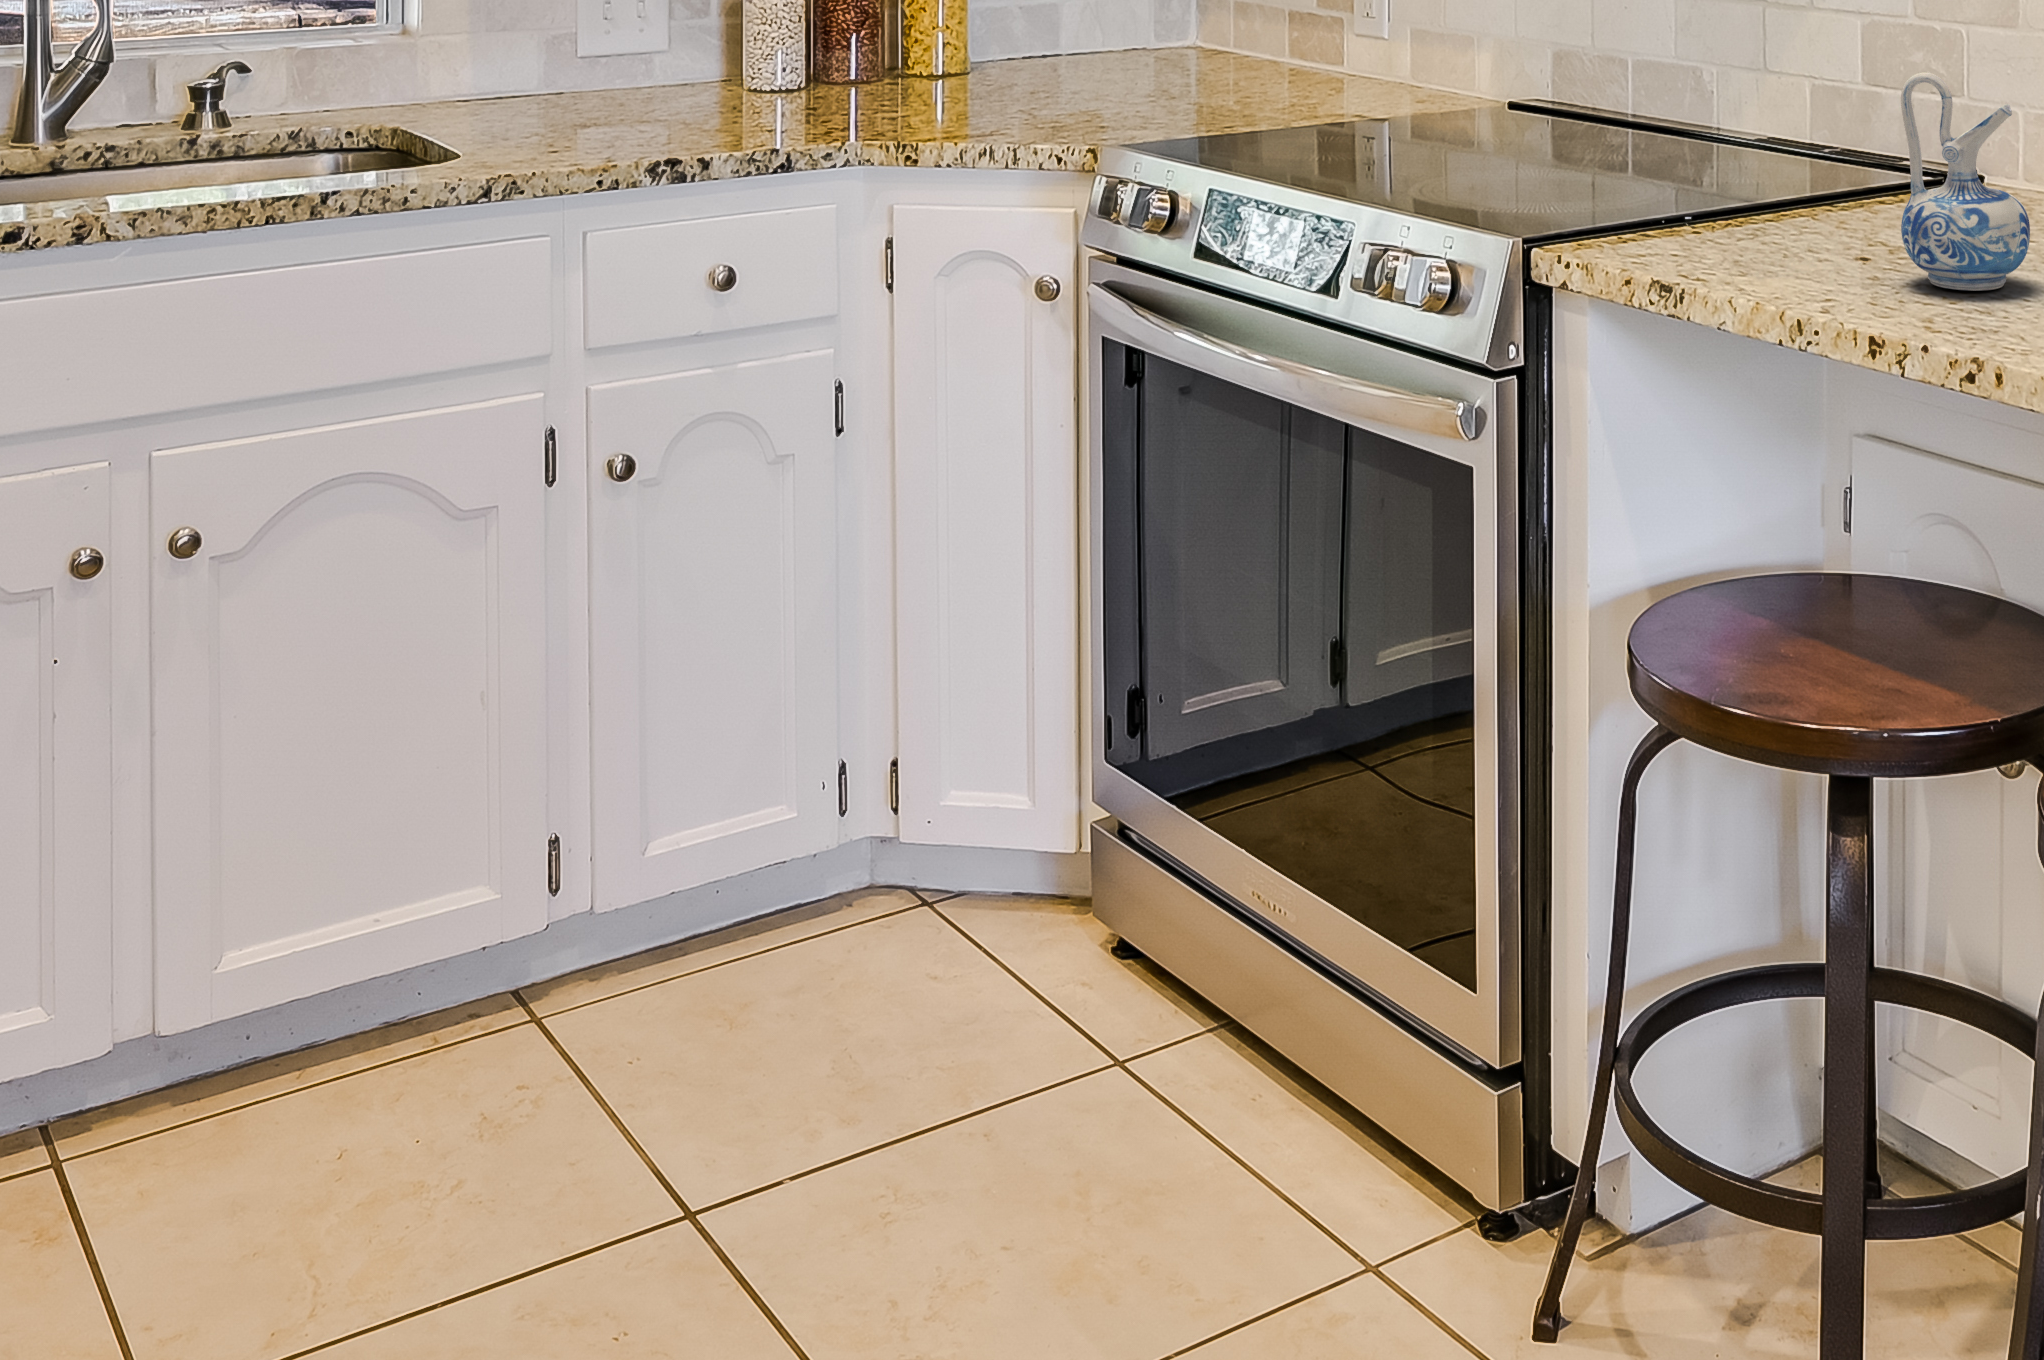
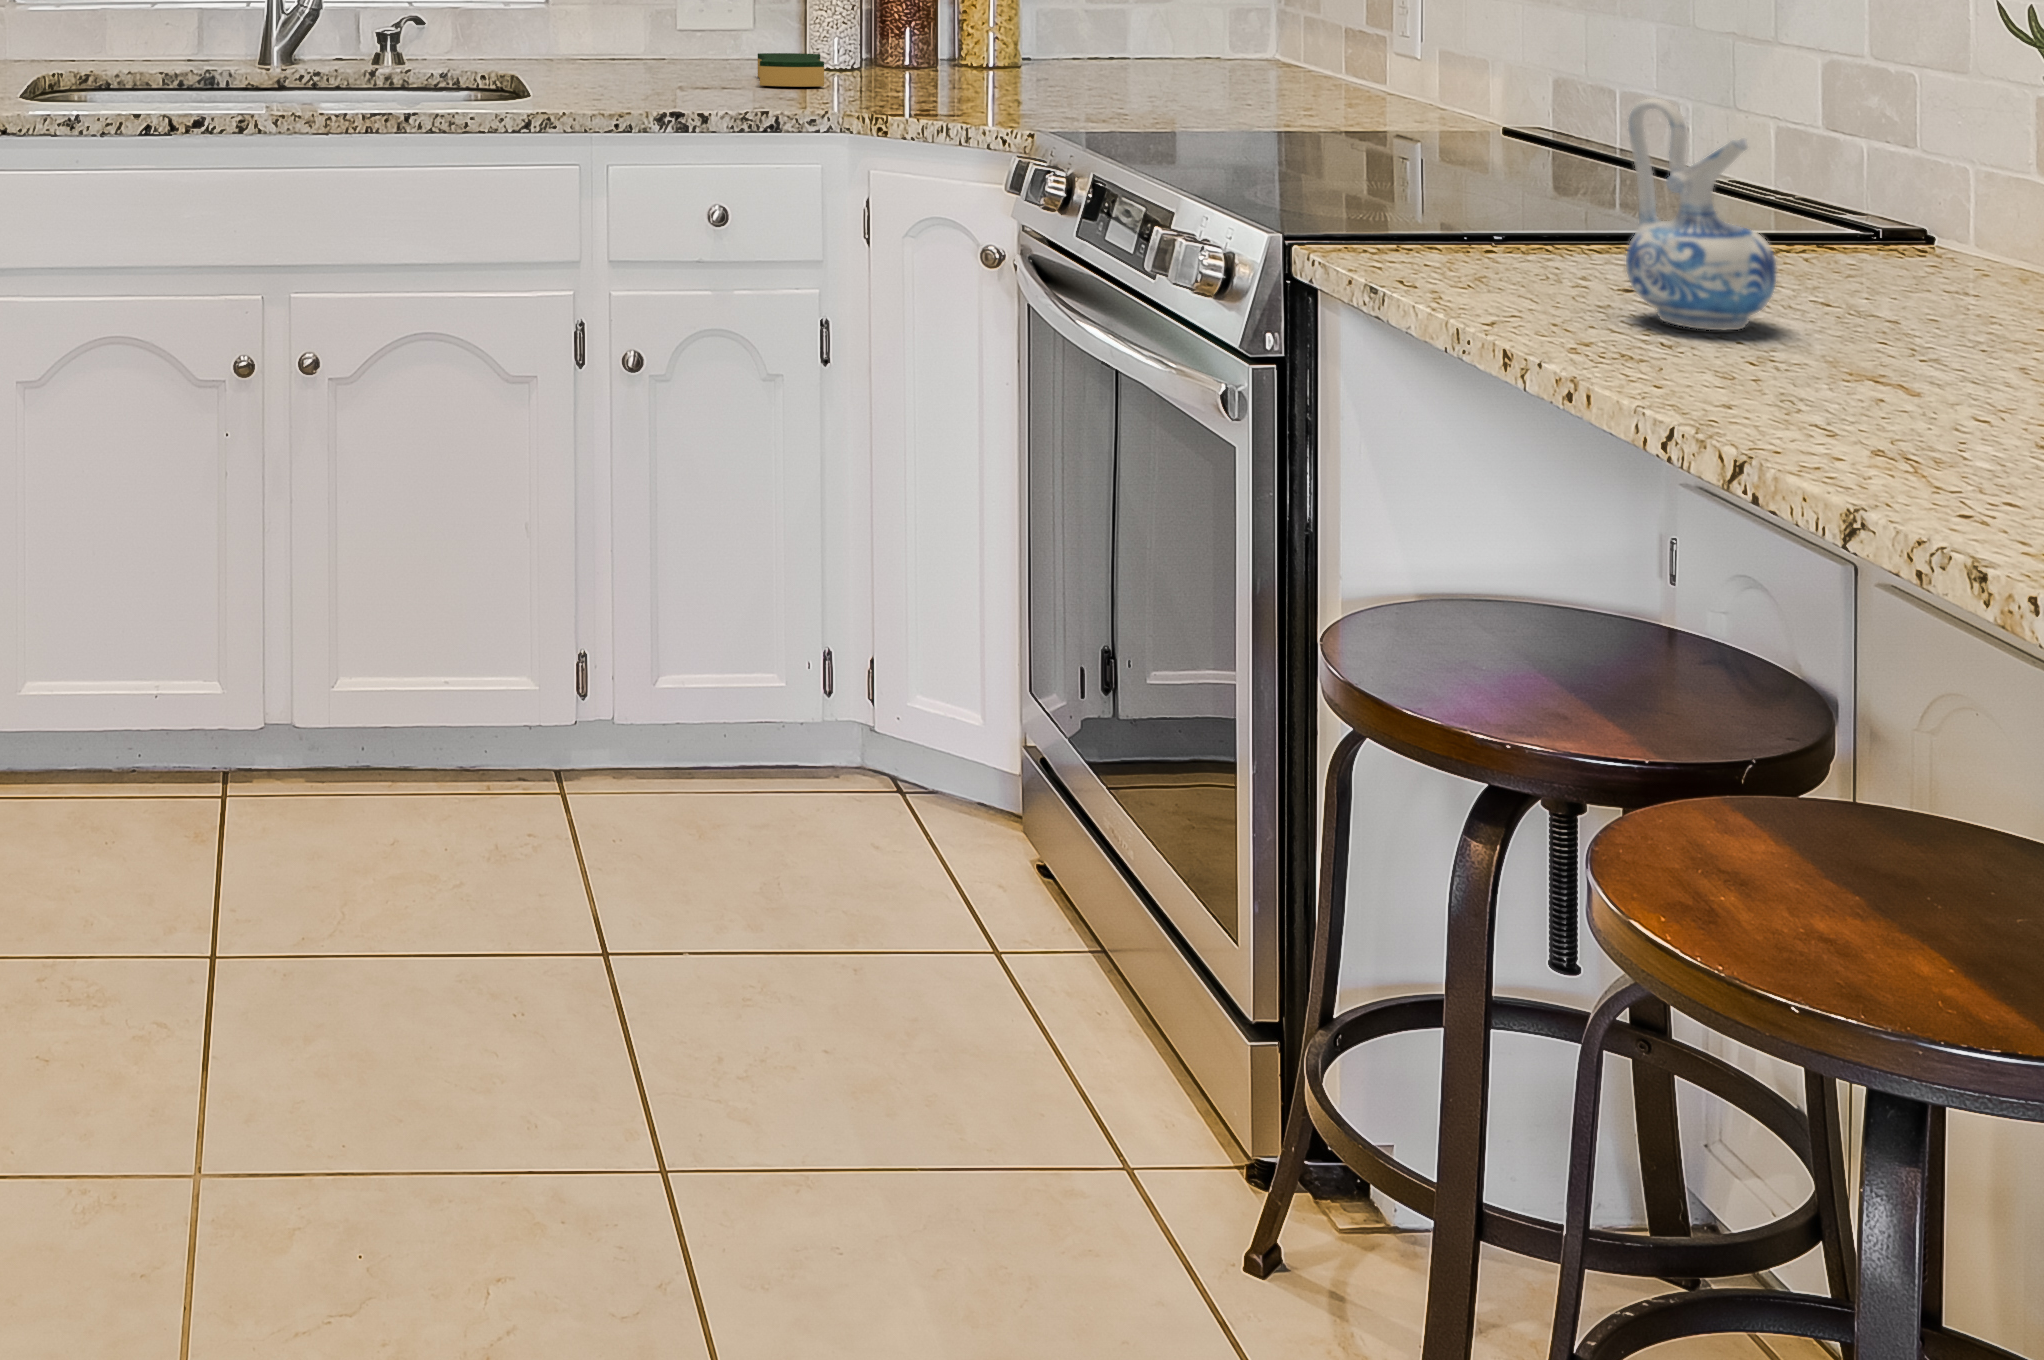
sponge: none [701,75,793,117] -> present [758,53,824,87]

